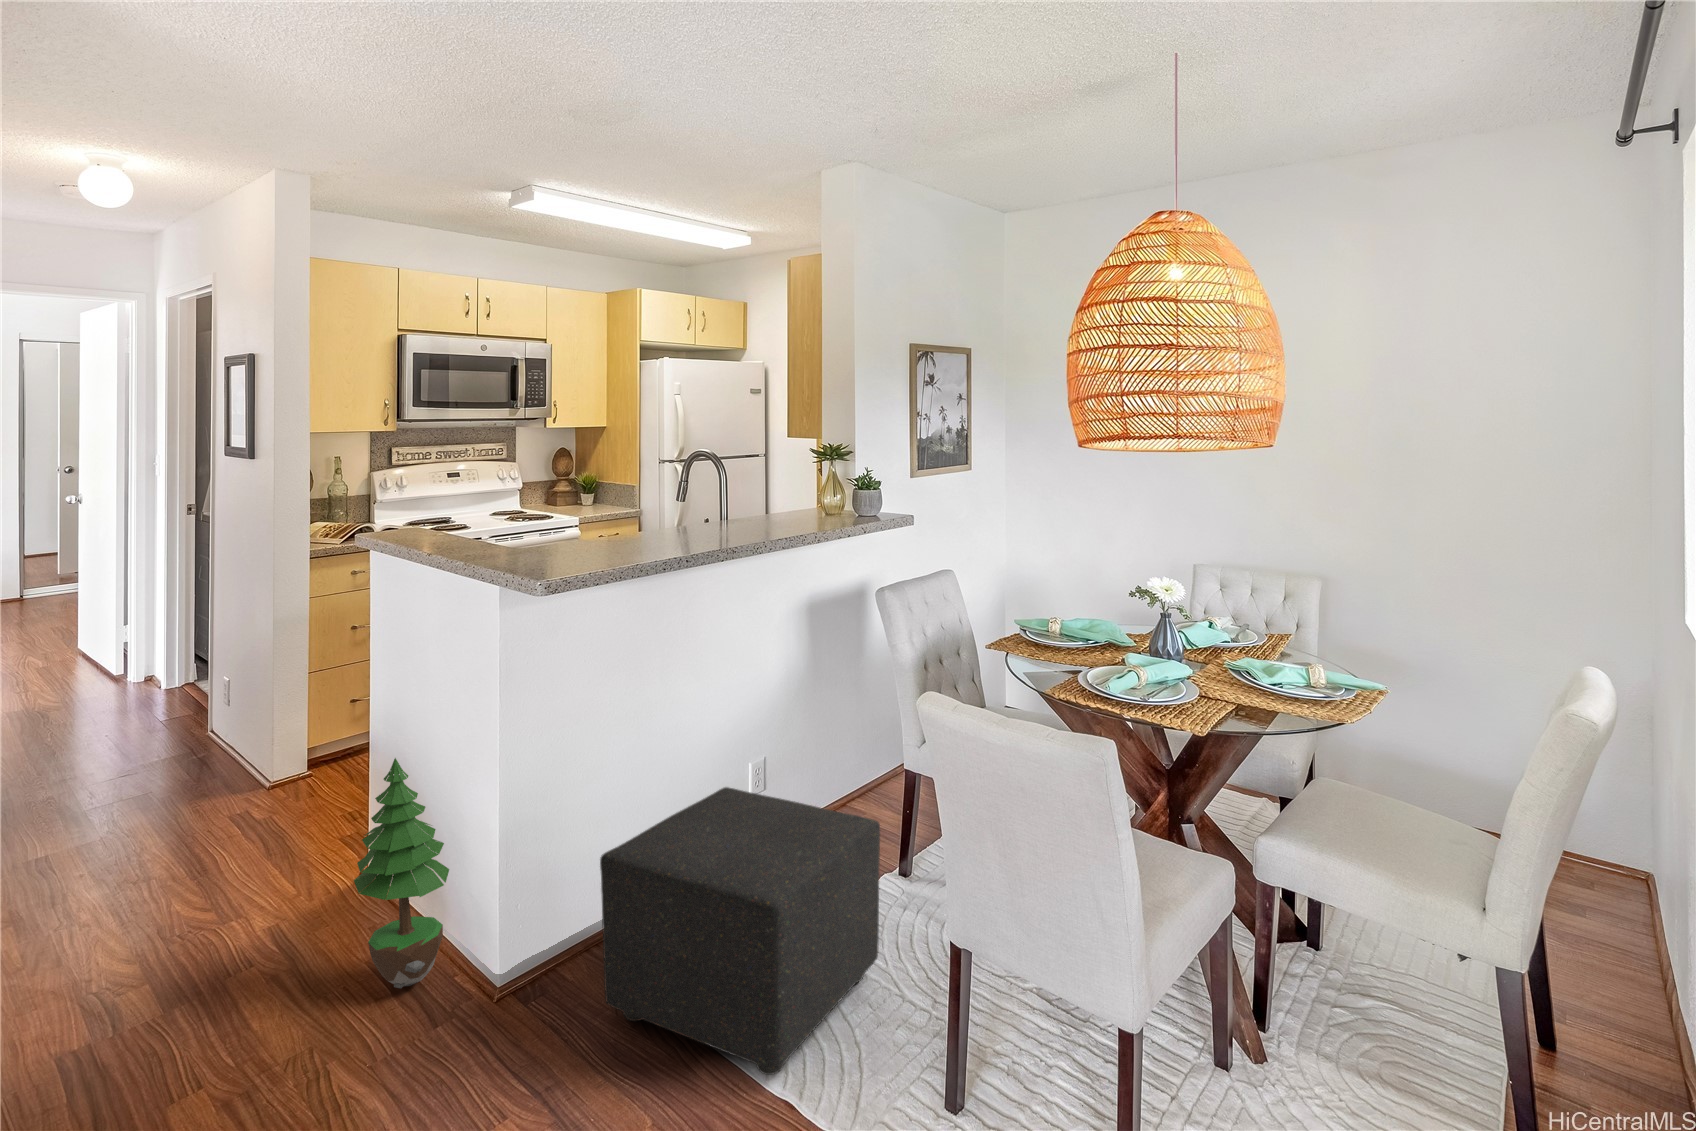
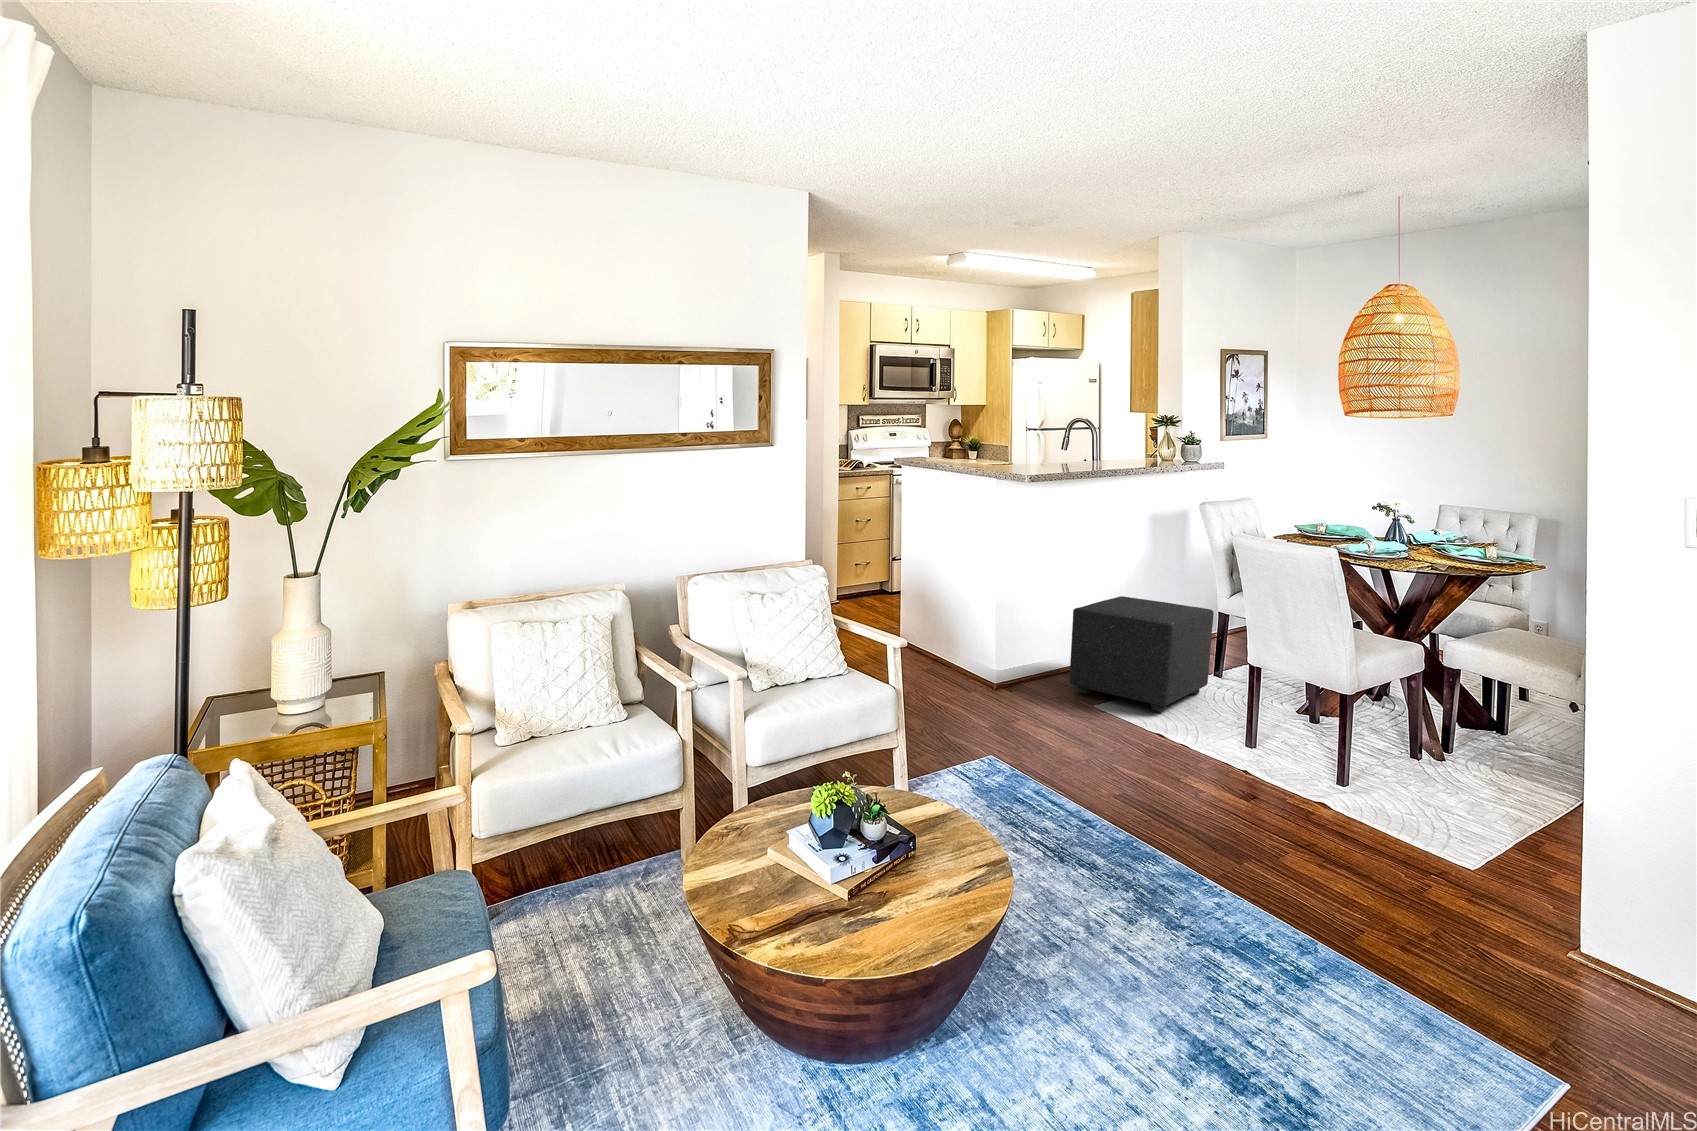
potted tree: present [354,758,449,989] -> none [945,561,987,676]

